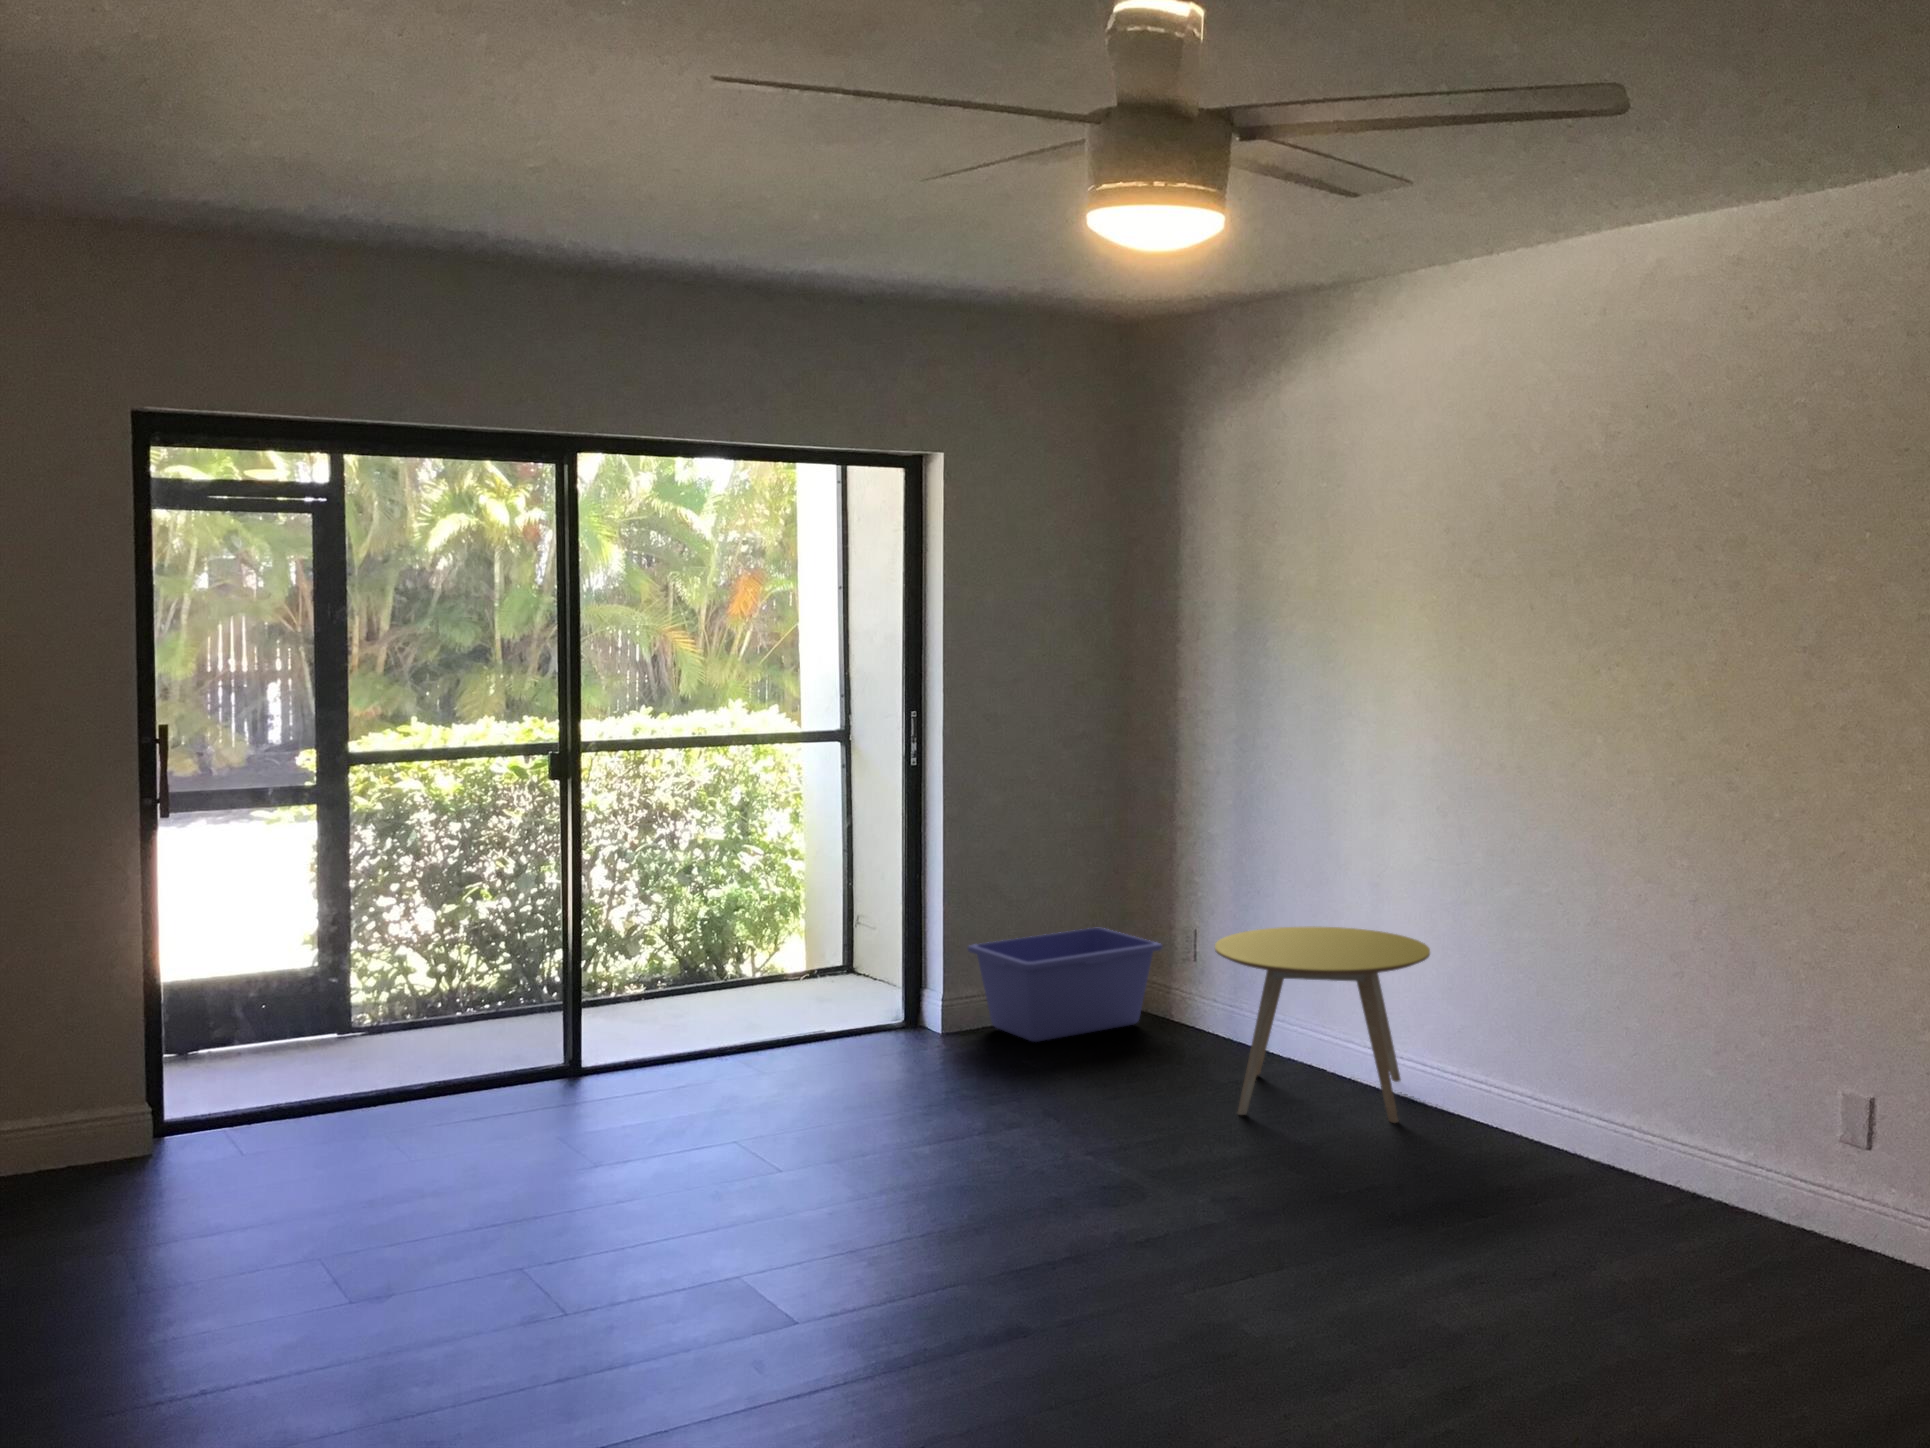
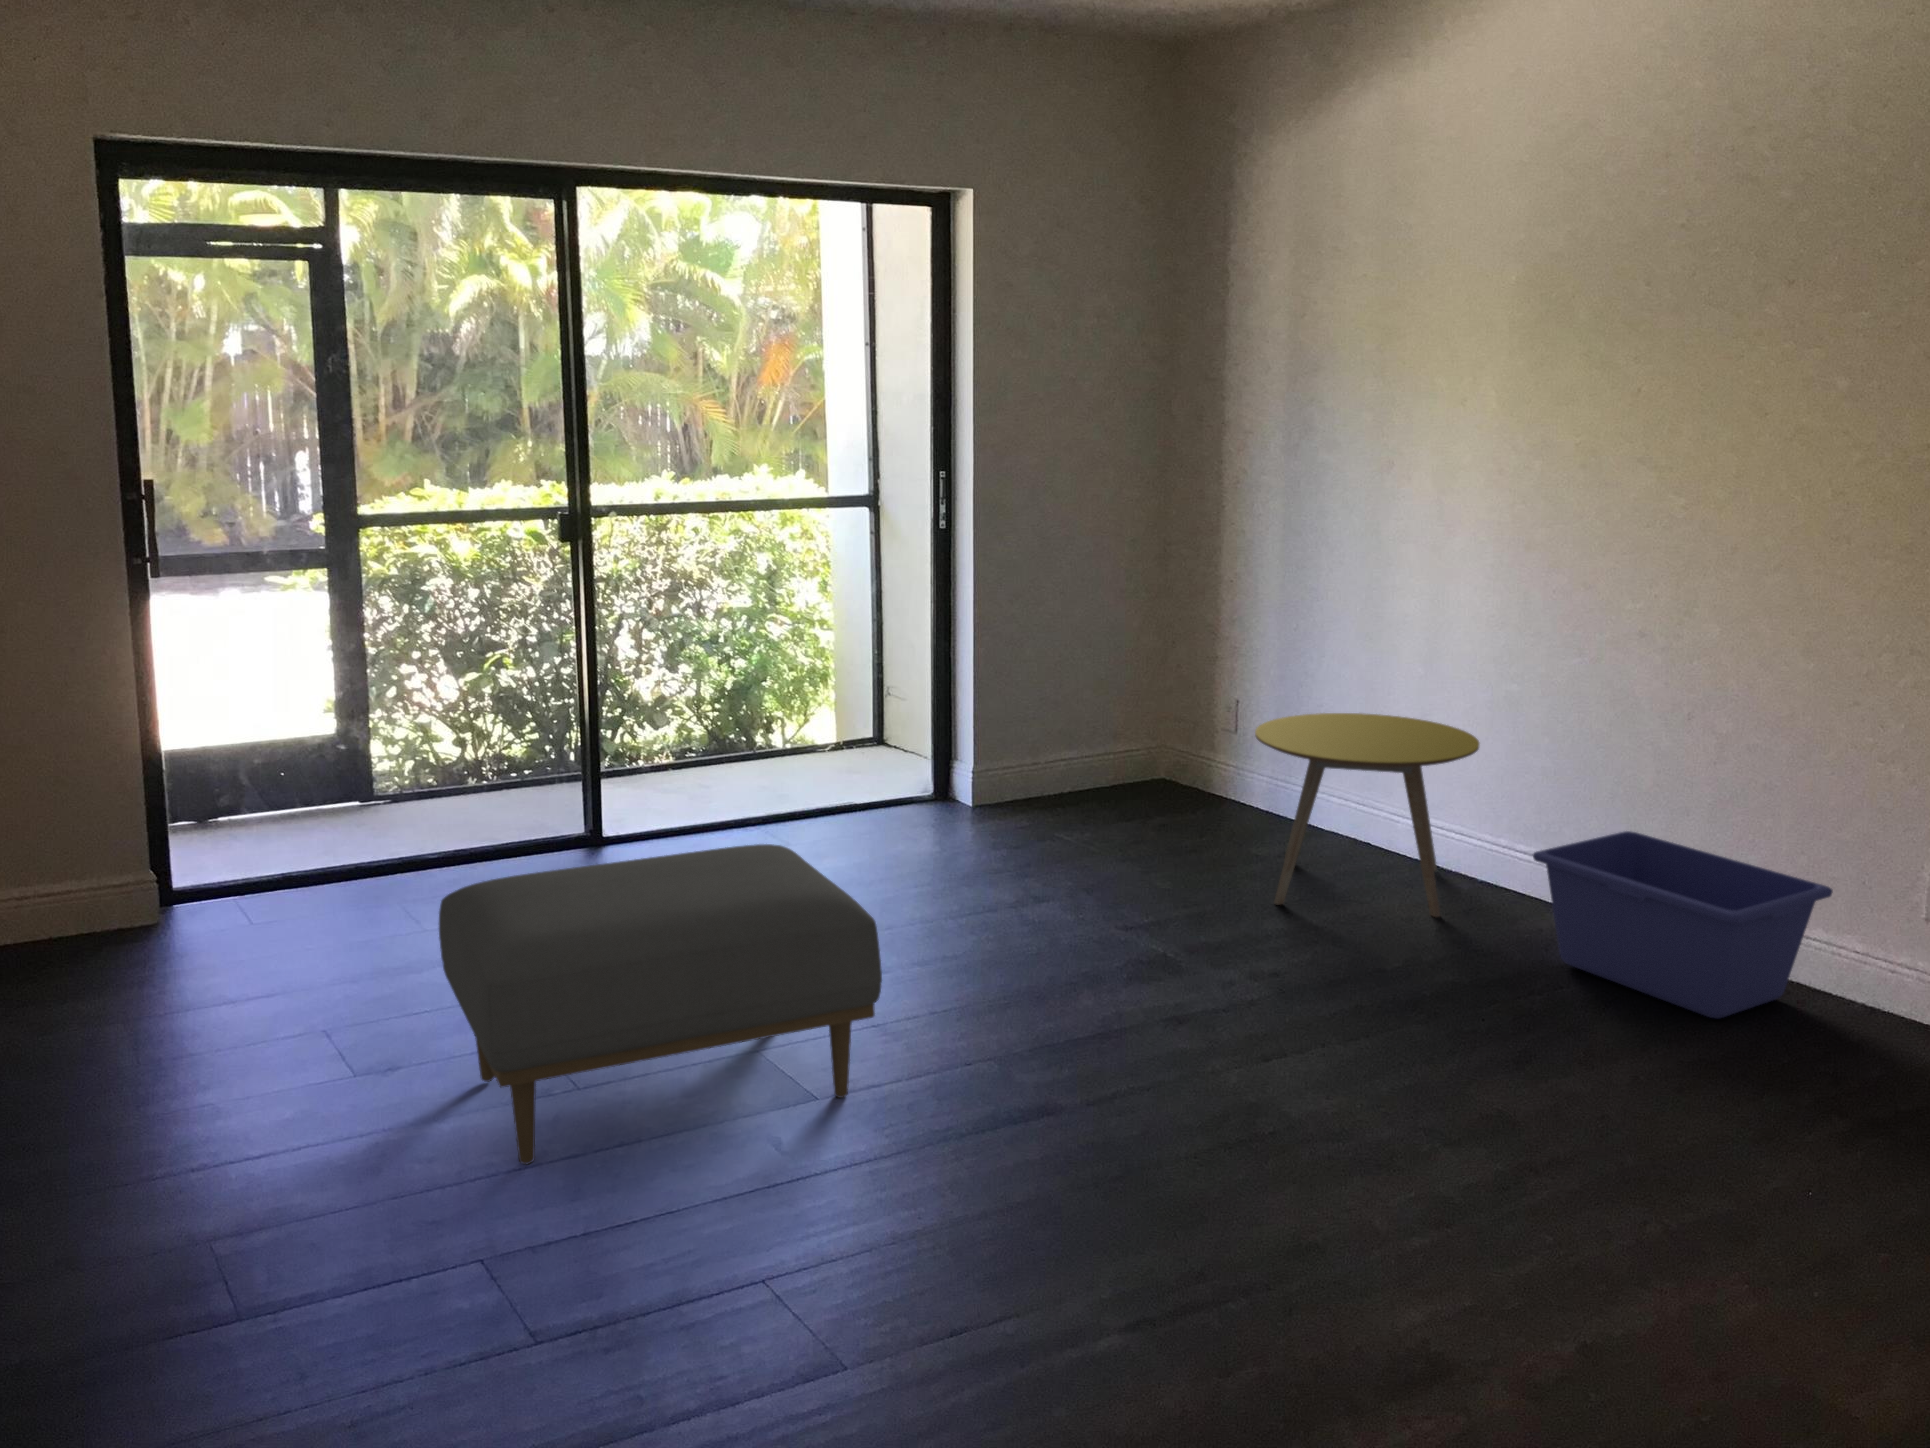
storage bin: present [968,928,1162,1042] -> present [1533,831,1832,1018]
ottoman: none [436,1053,851,1352] -> present [439,844,882,1164]

